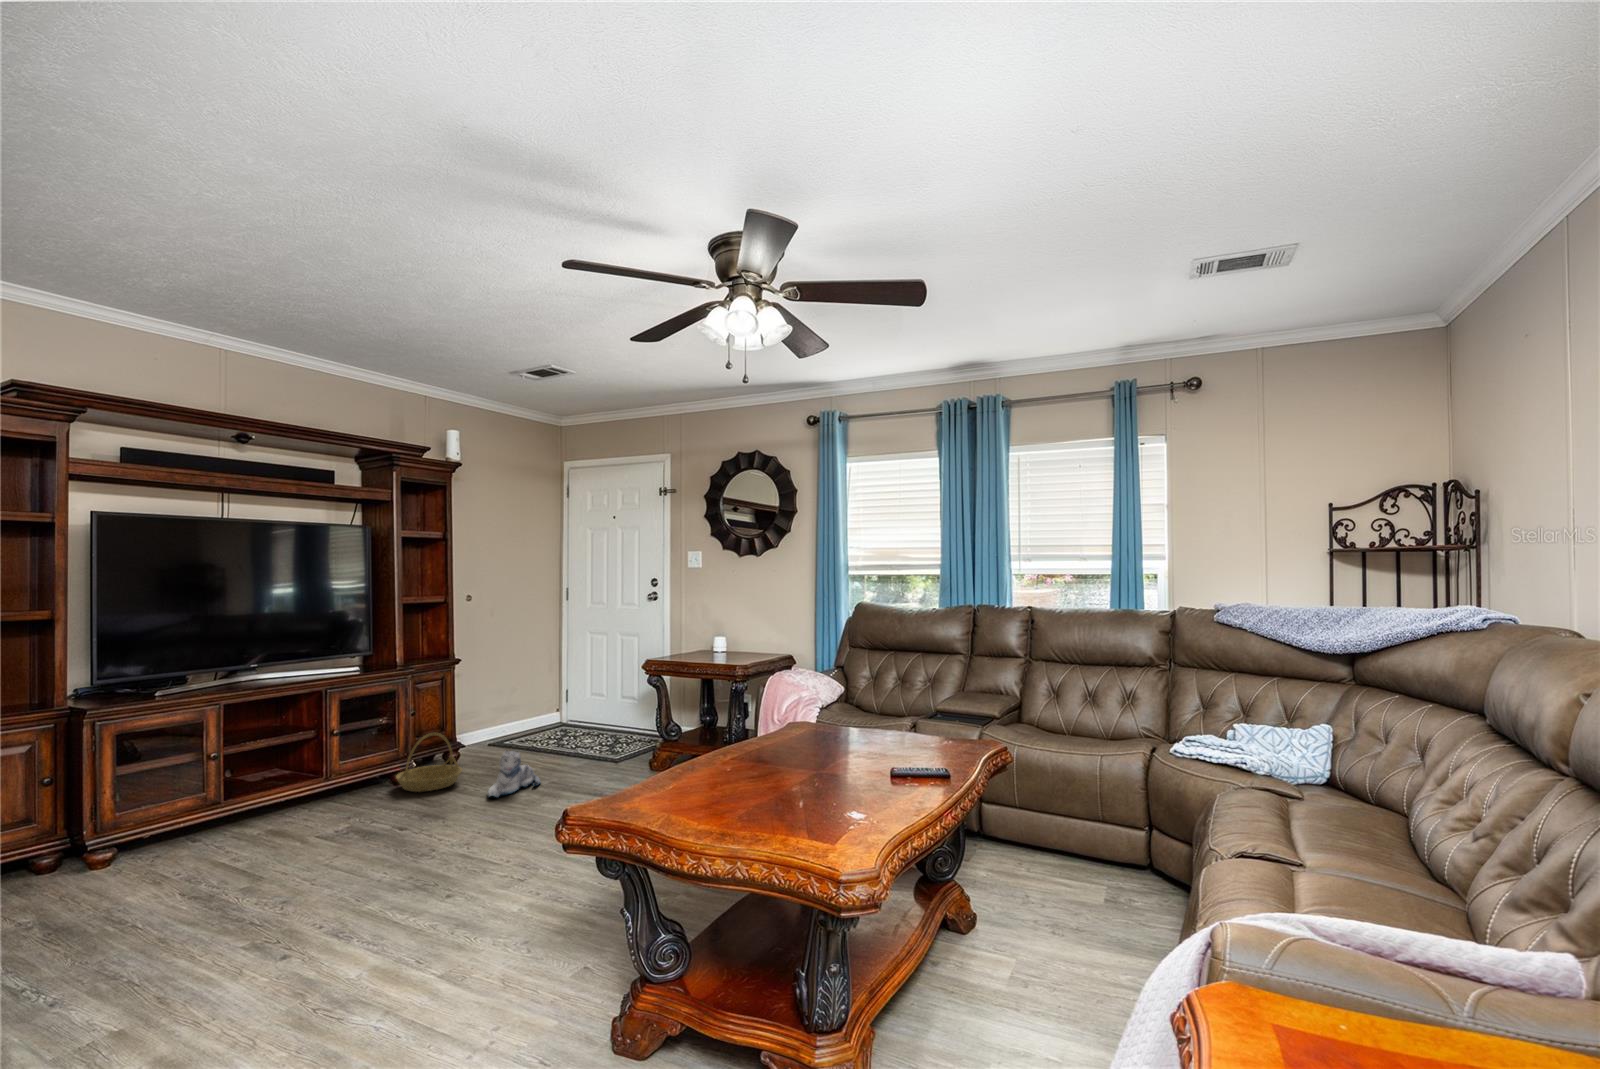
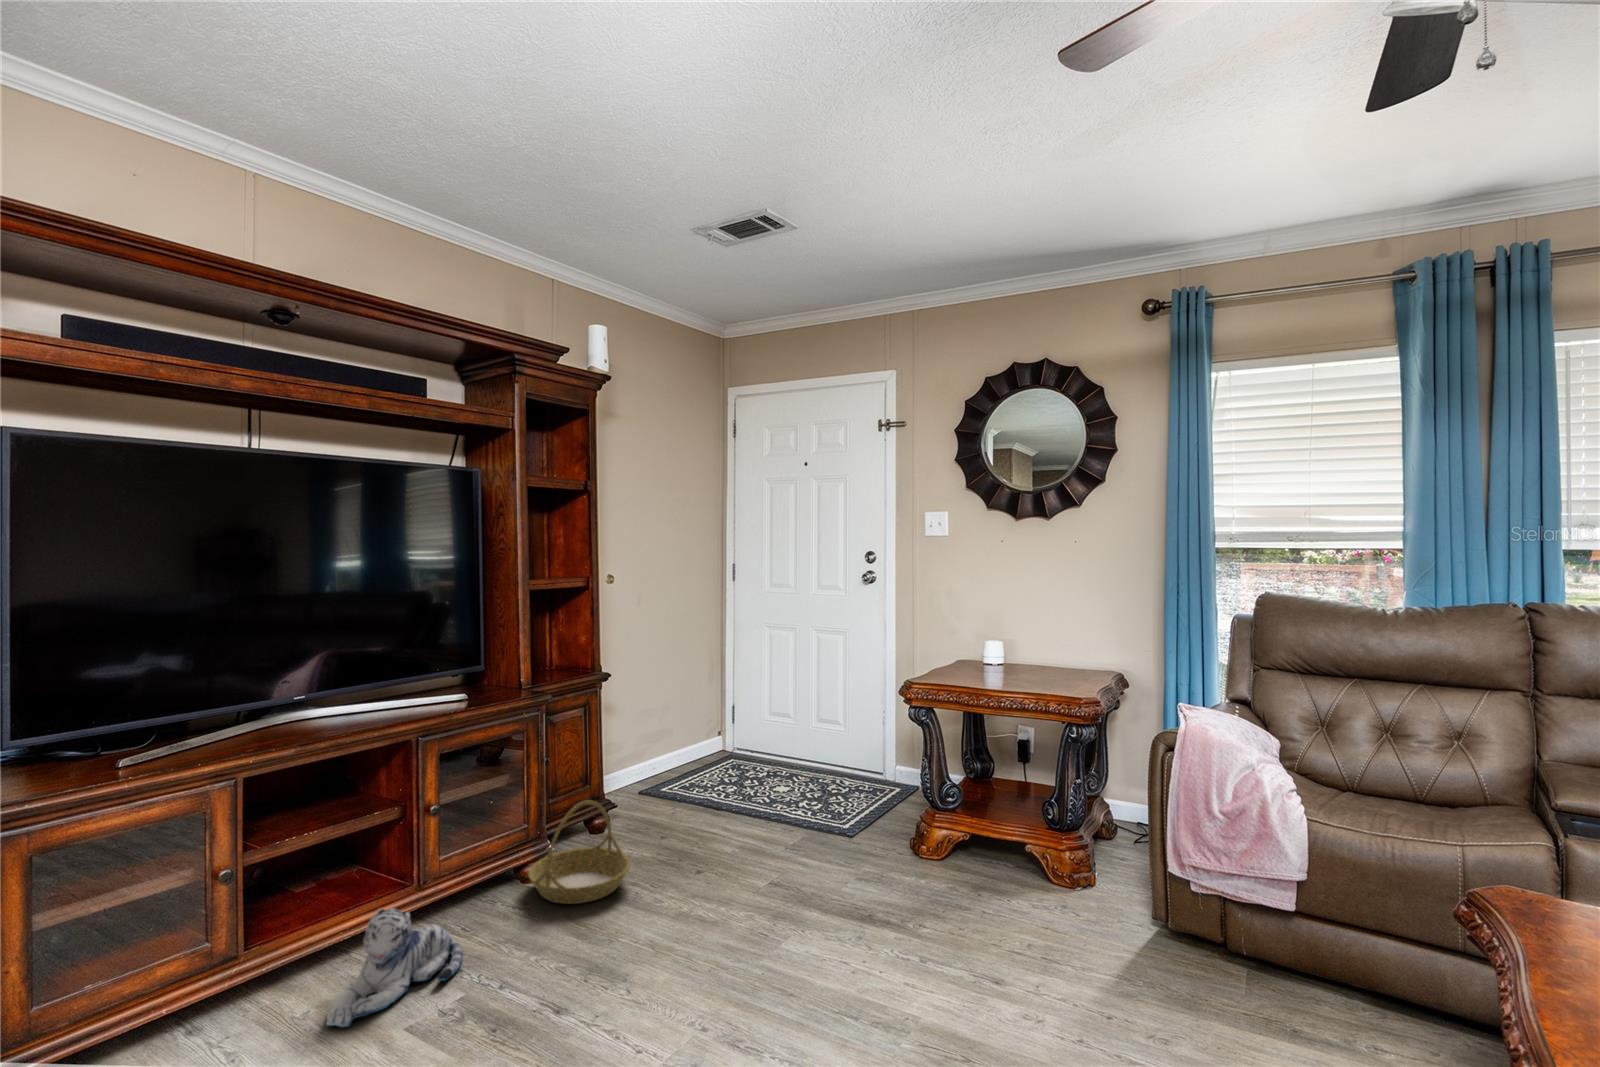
plush toy: present [488,751,540,797] -> present [326,909,463,1027]

